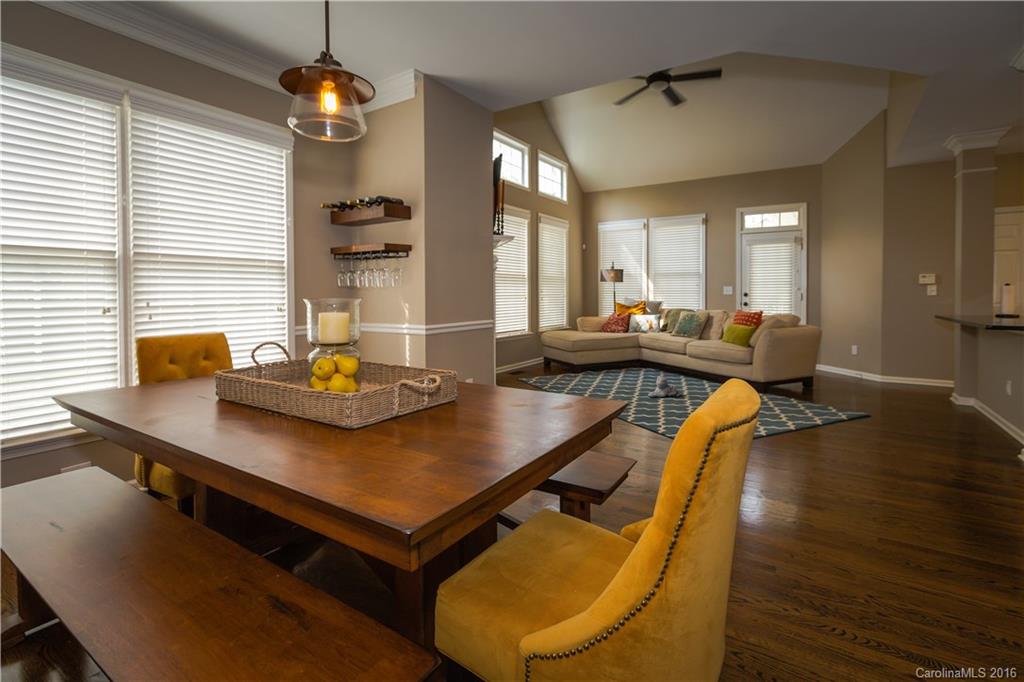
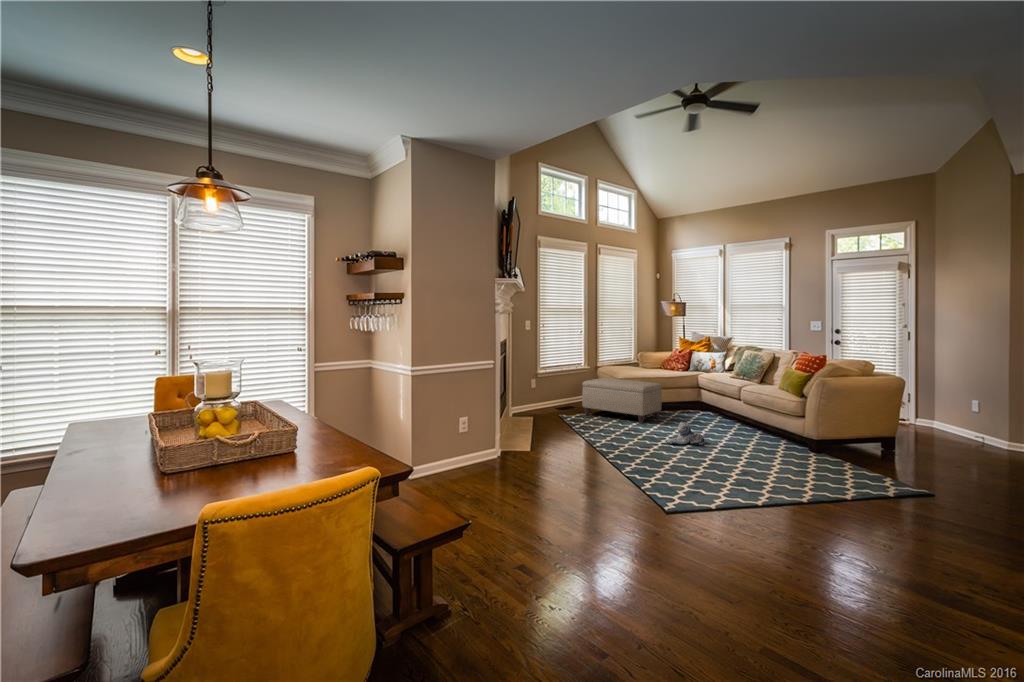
ottoman: none [543,342,618,382] -> present [582,378,662,423]

